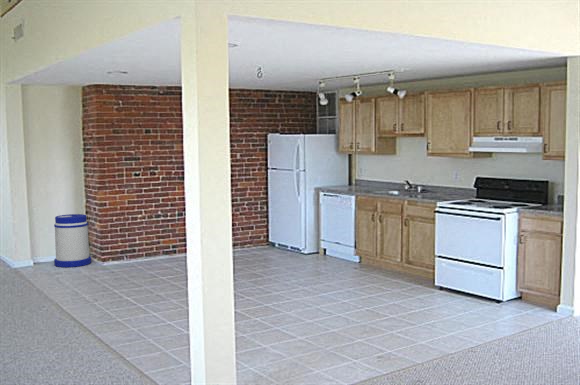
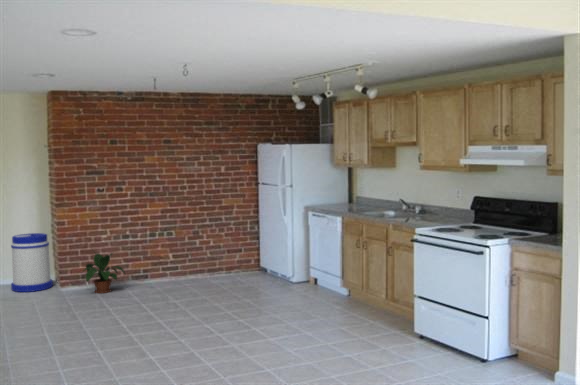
potted plant: none [122,225,163,266] -> present [84,254,125,293]

